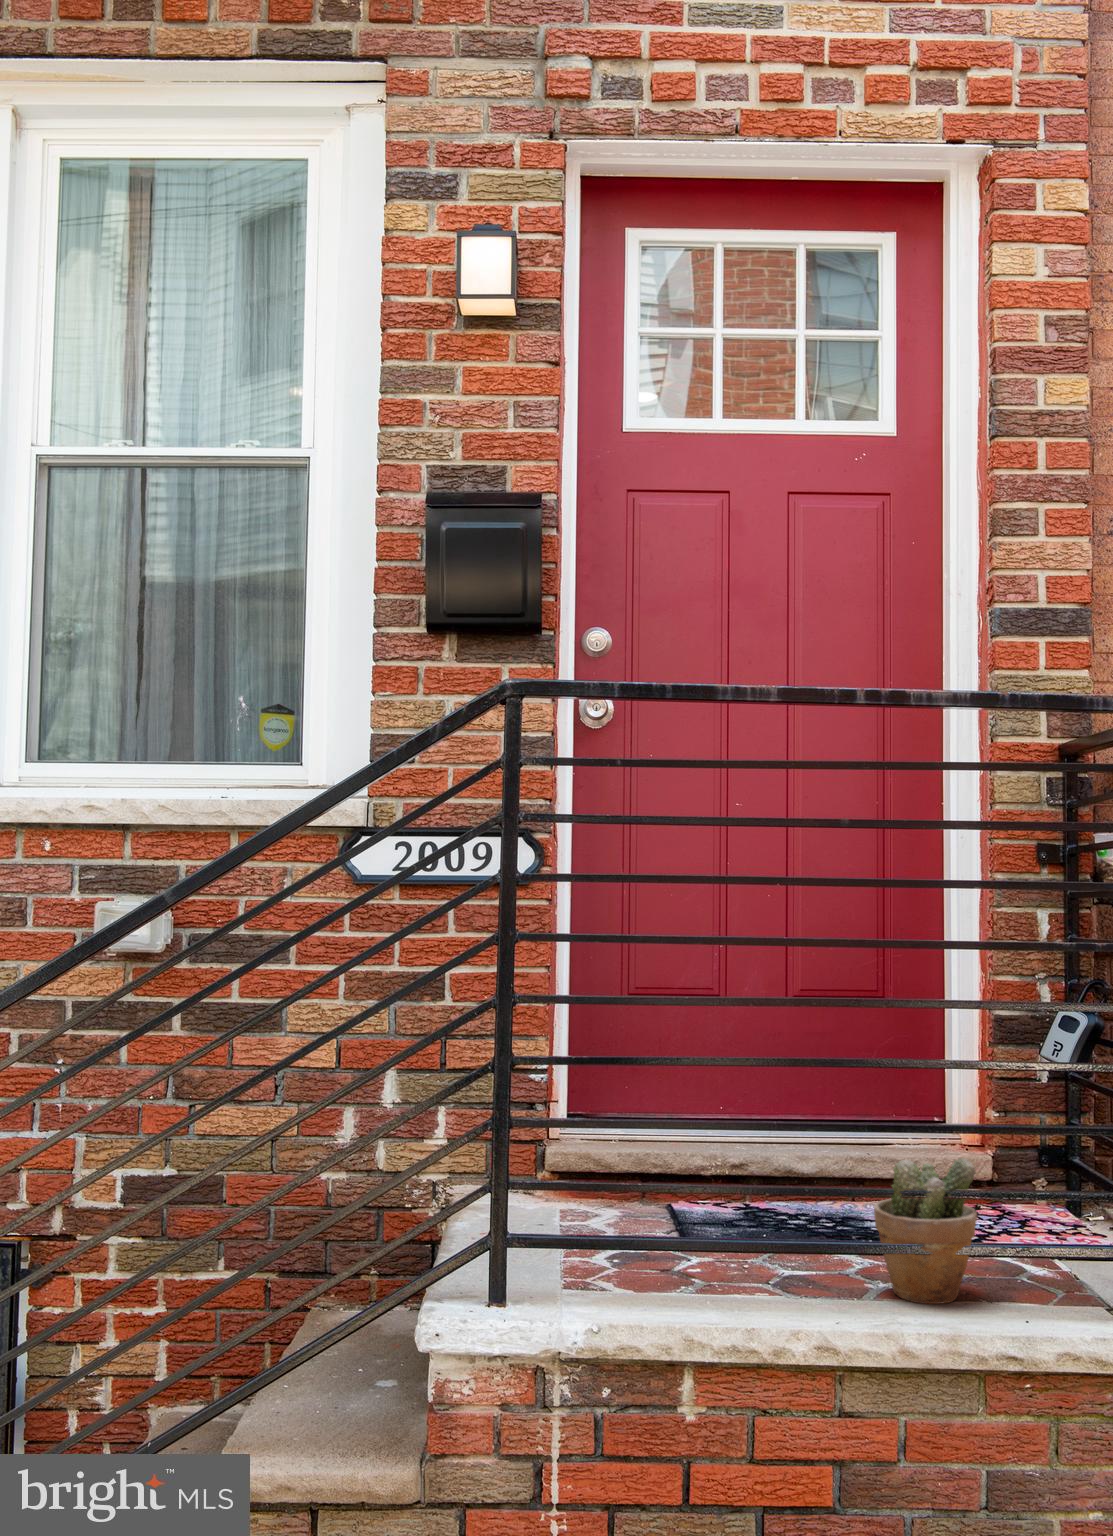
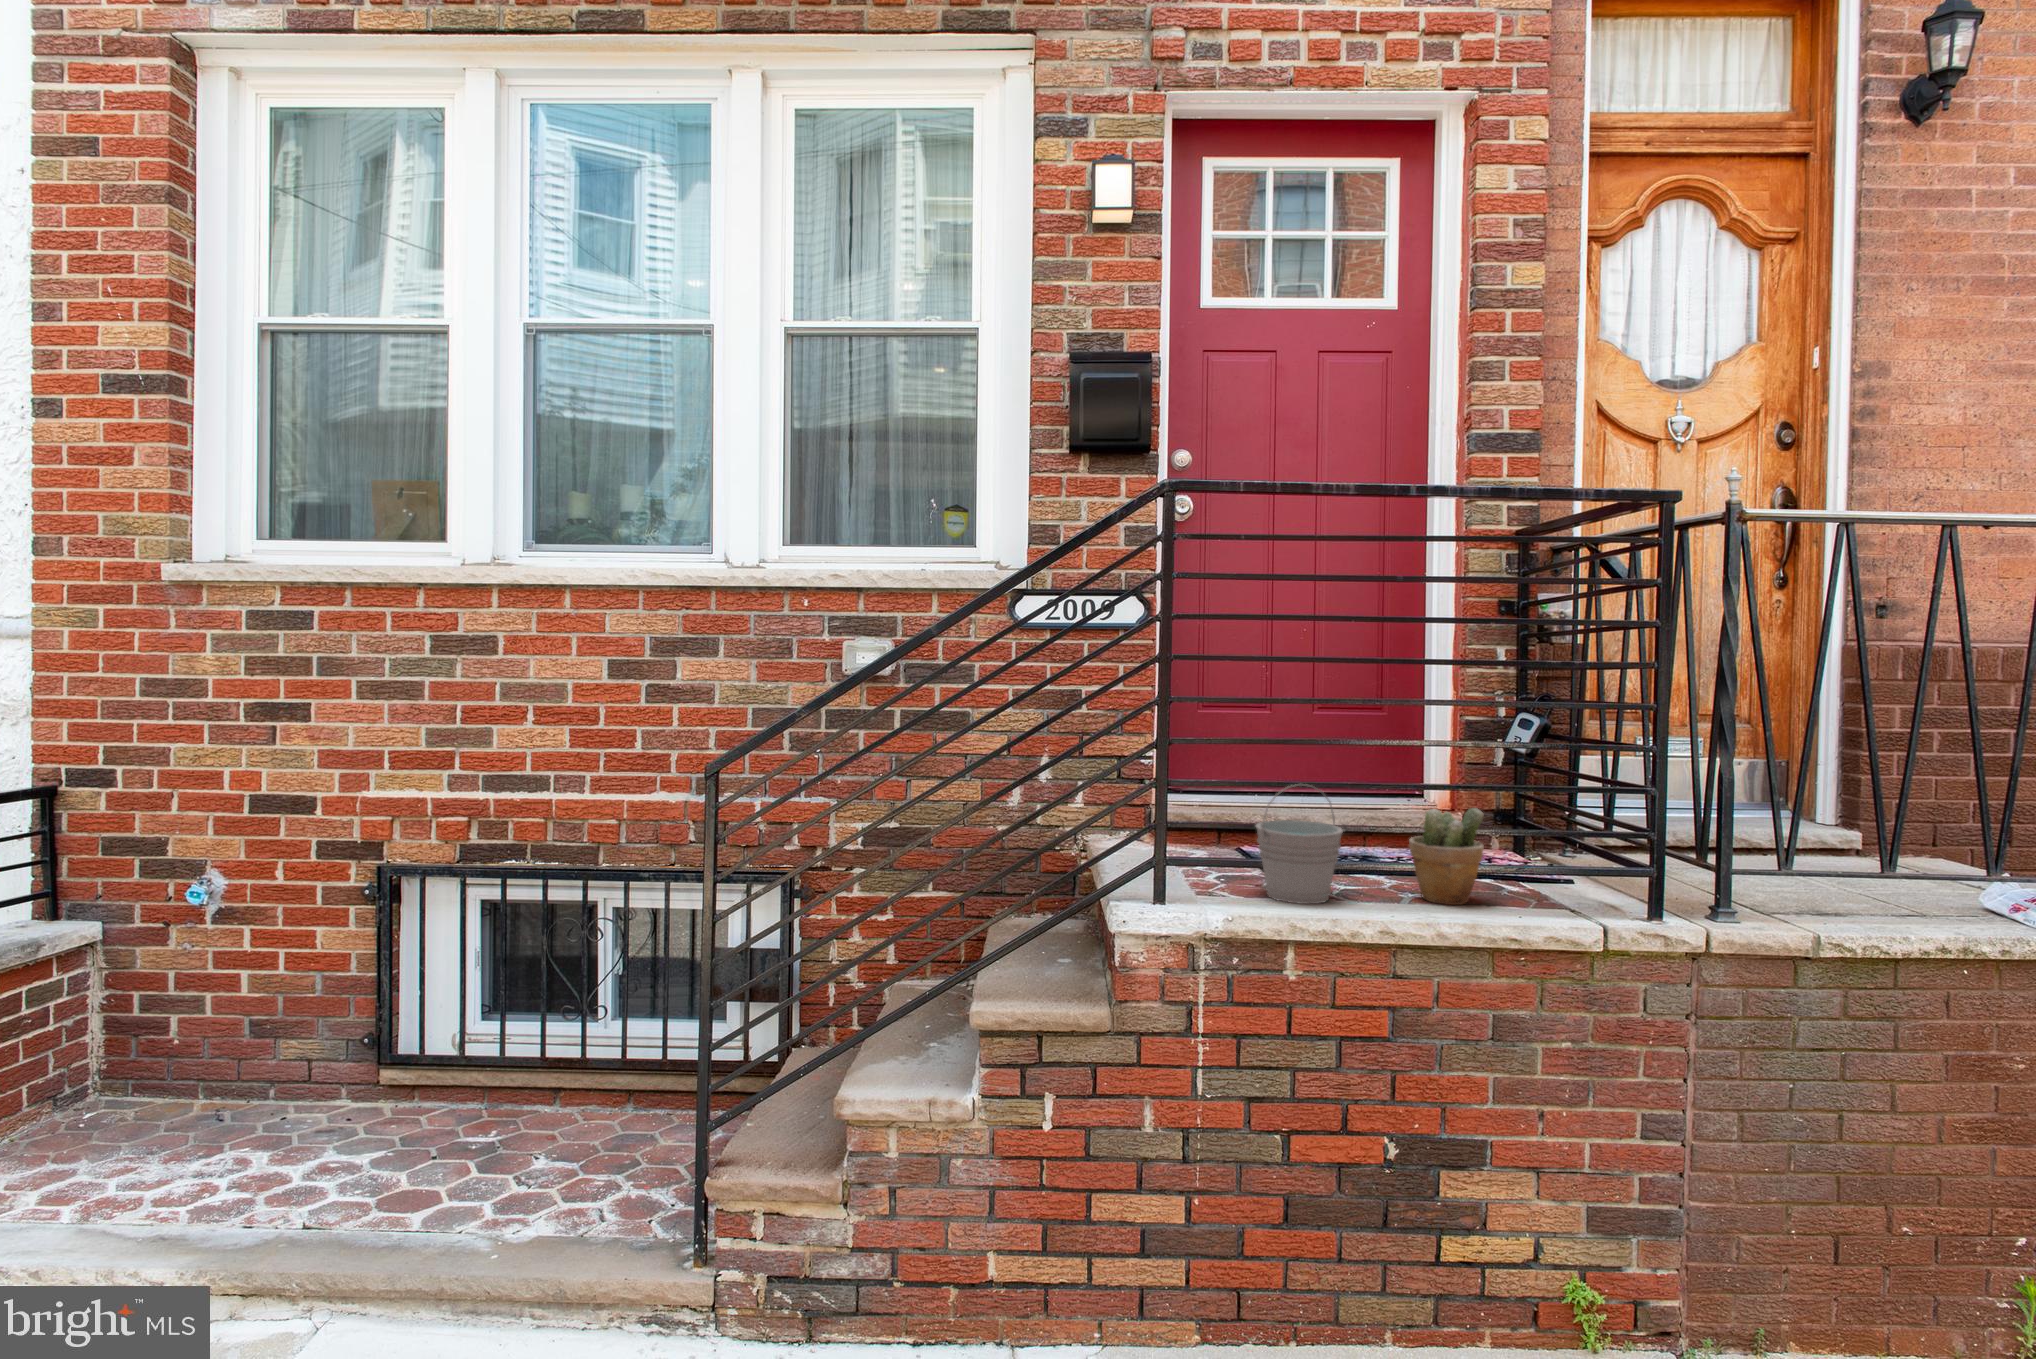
bucket: none [649,1124,772,1305] -> present [1256,784,1343,904]

